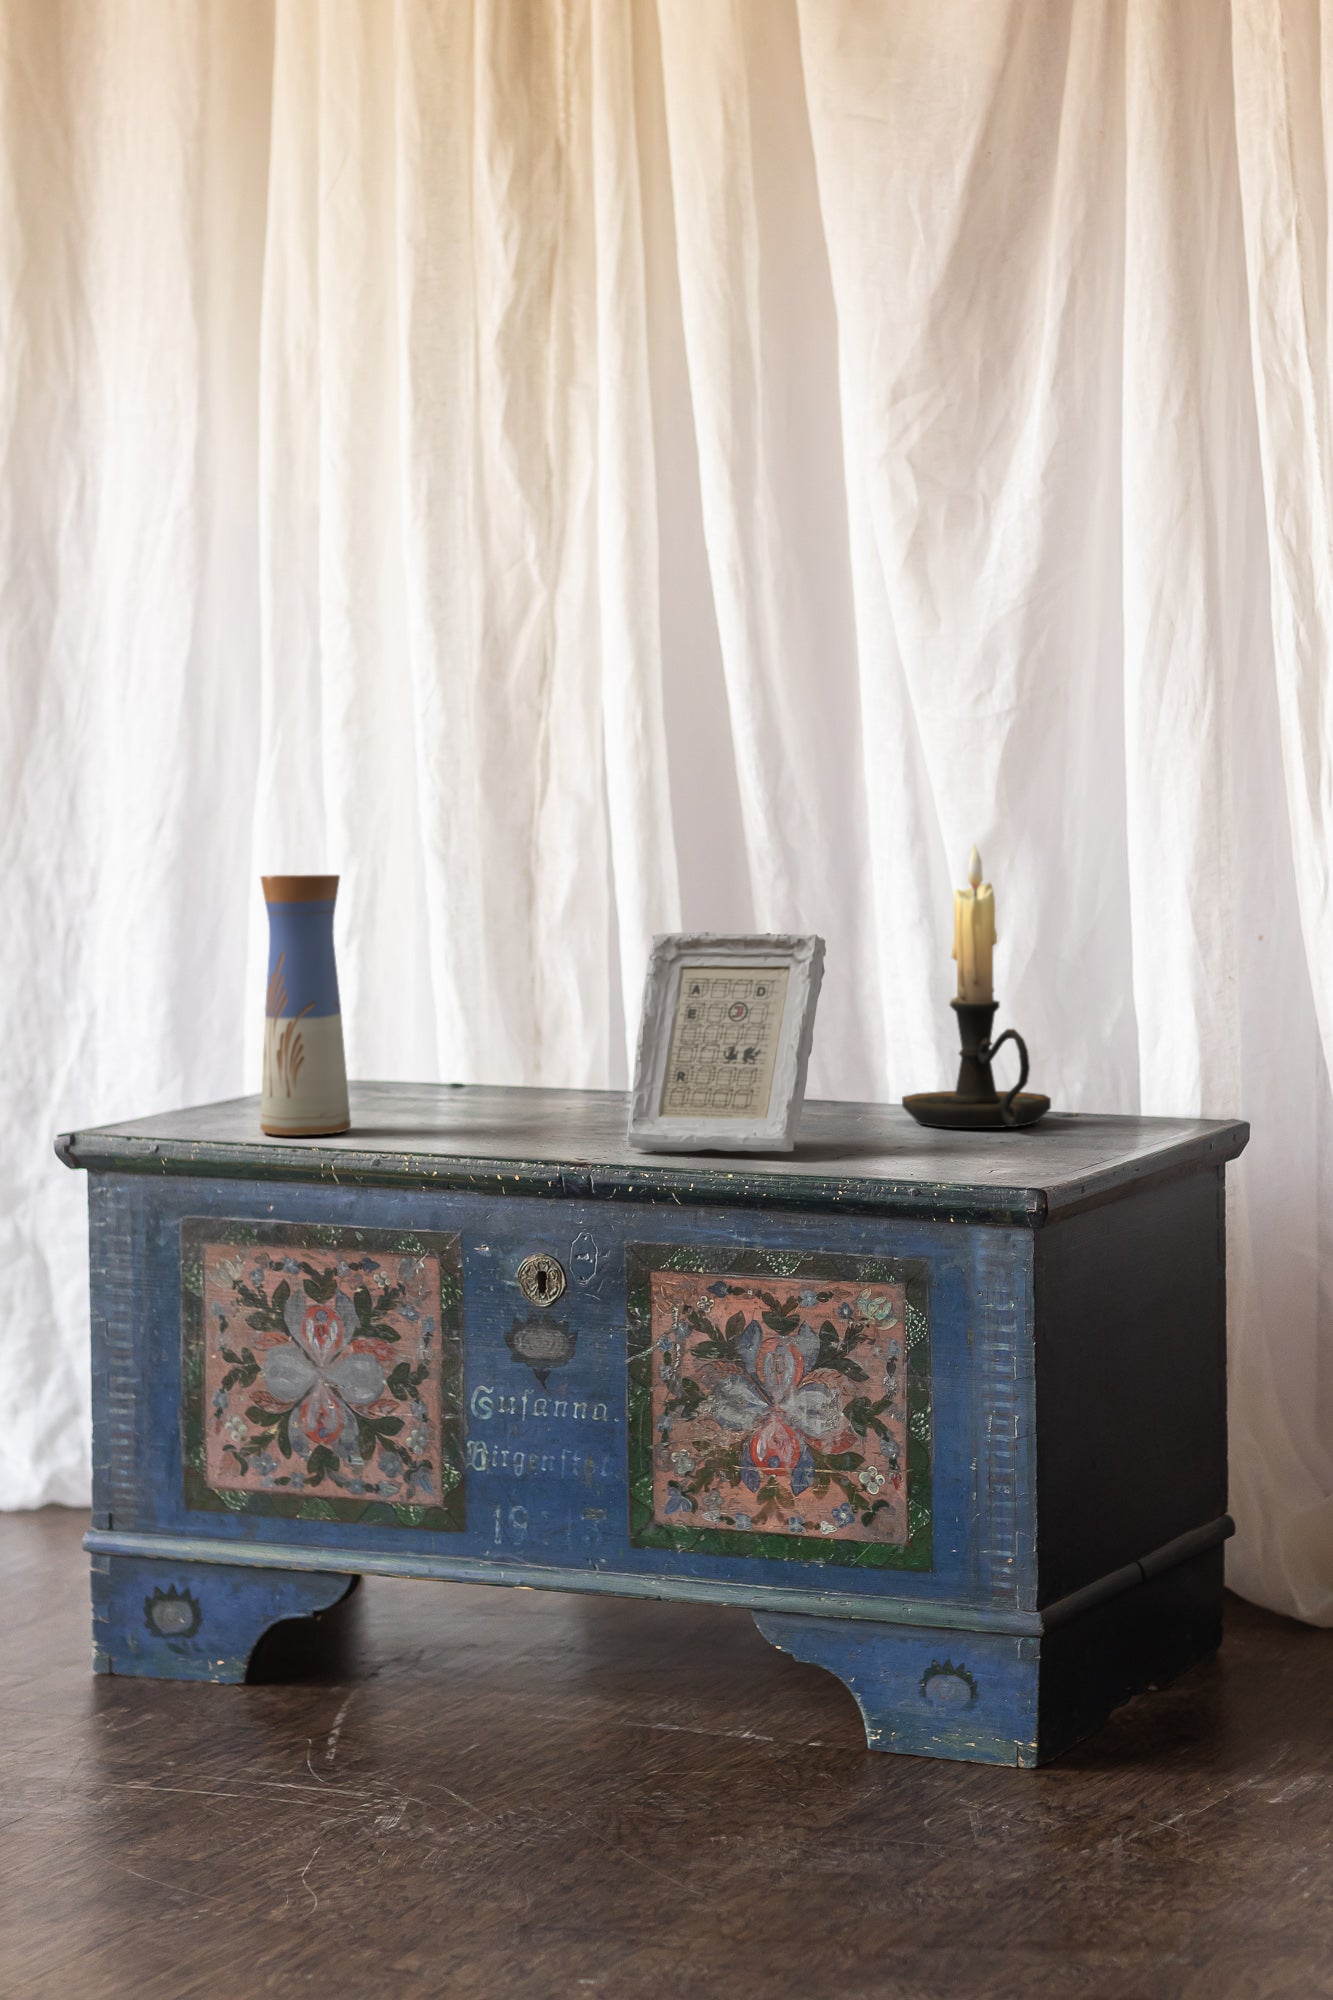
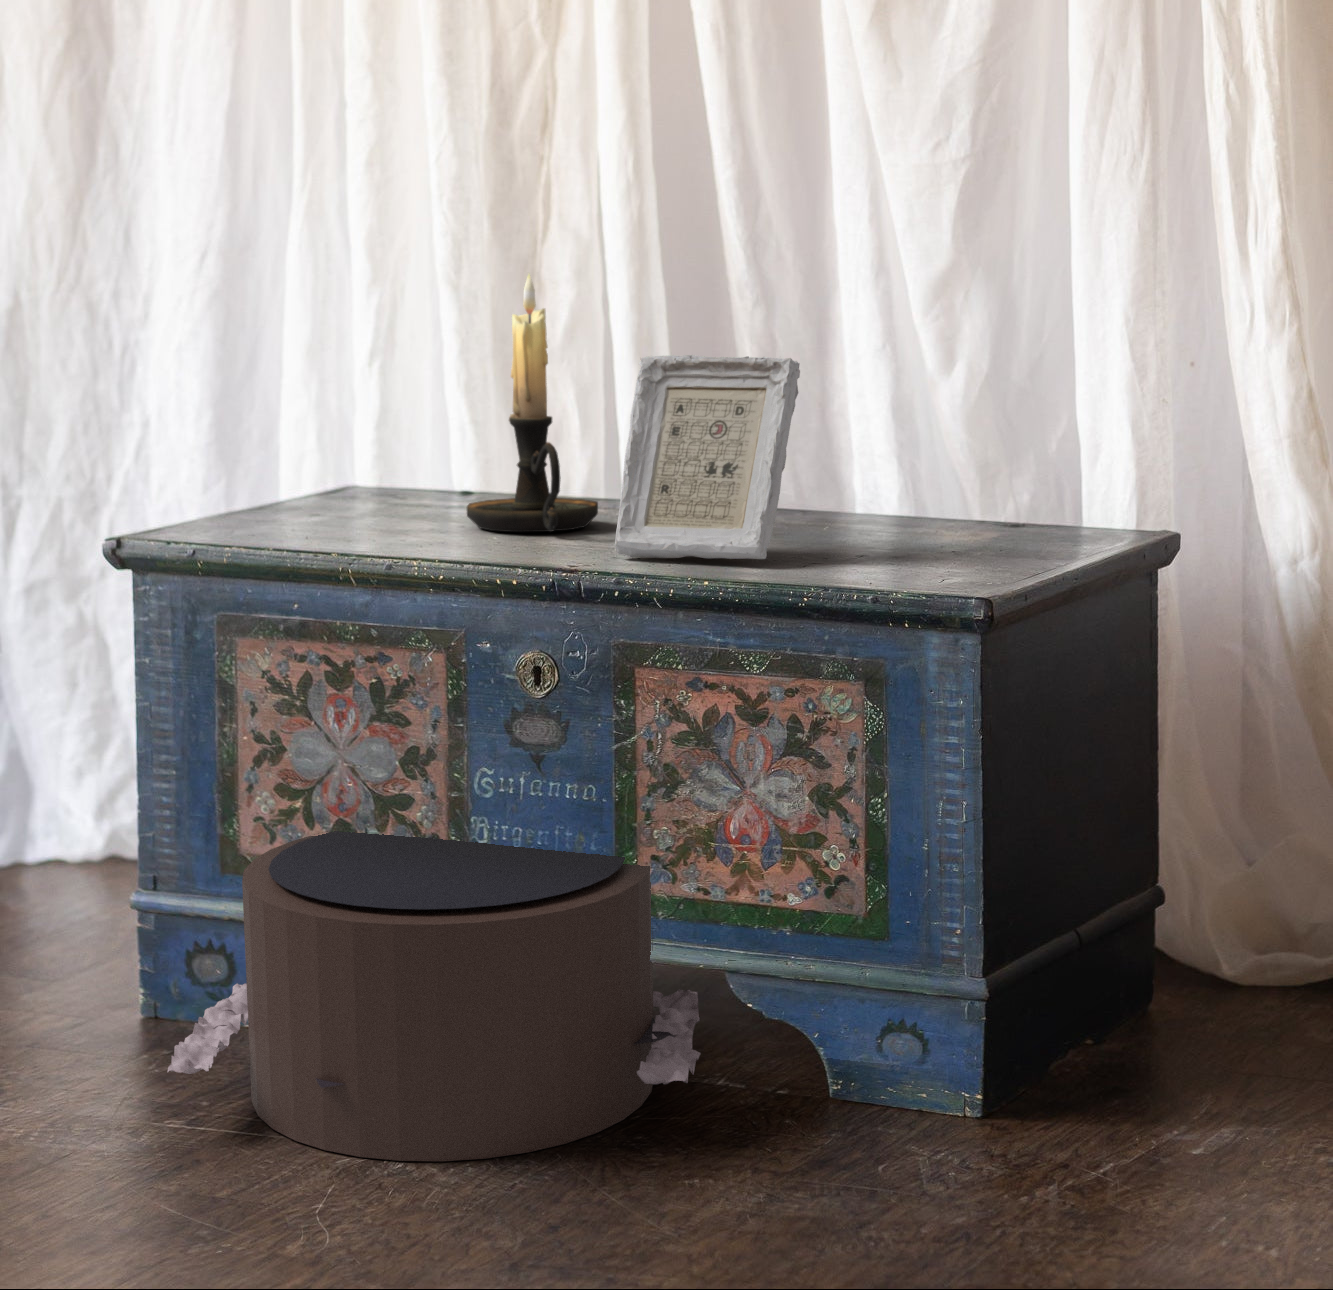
candle holder: present [902,846,1051,1128] -> present [467,274,598,532]
vase: present [260,875,351,1135] -> none [282,301,368,540]
pouf: none [134,1443,728,1824] -> present [168,831,701,1161]

